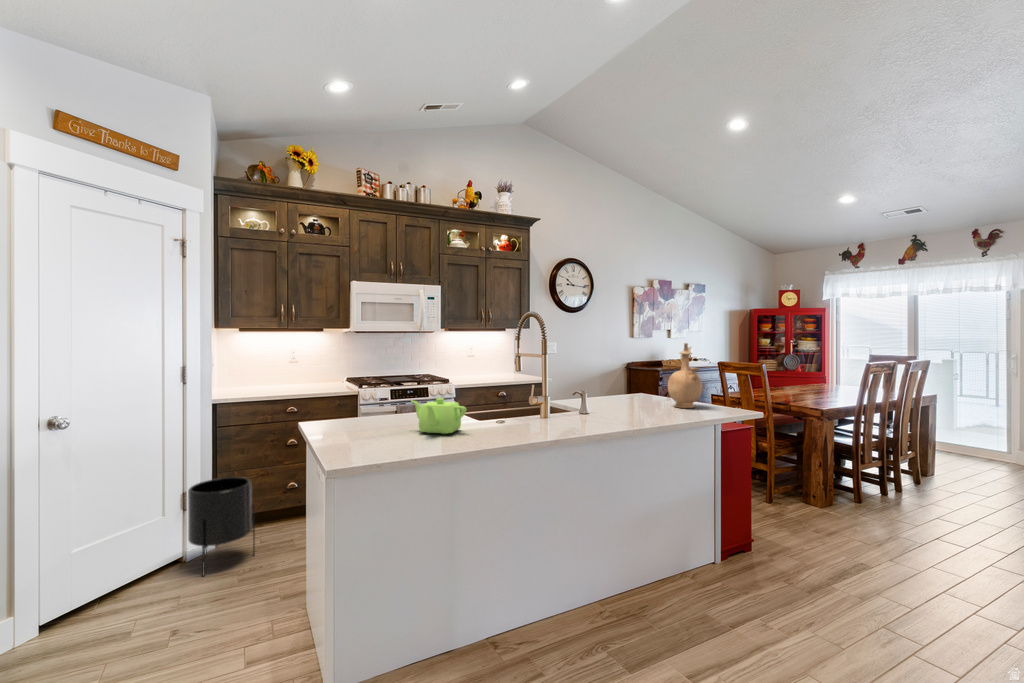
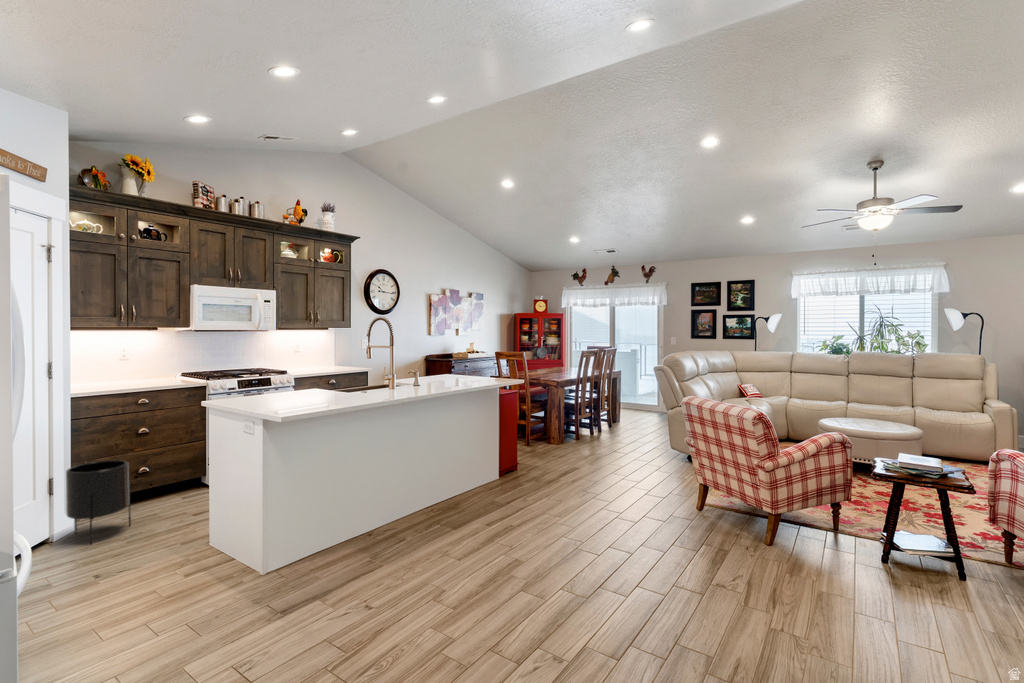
vase: present [668,343,702,408] -> none [468,339,489,381]
teapot: present [411,398,467,434] -> none [308,377,351,400]

